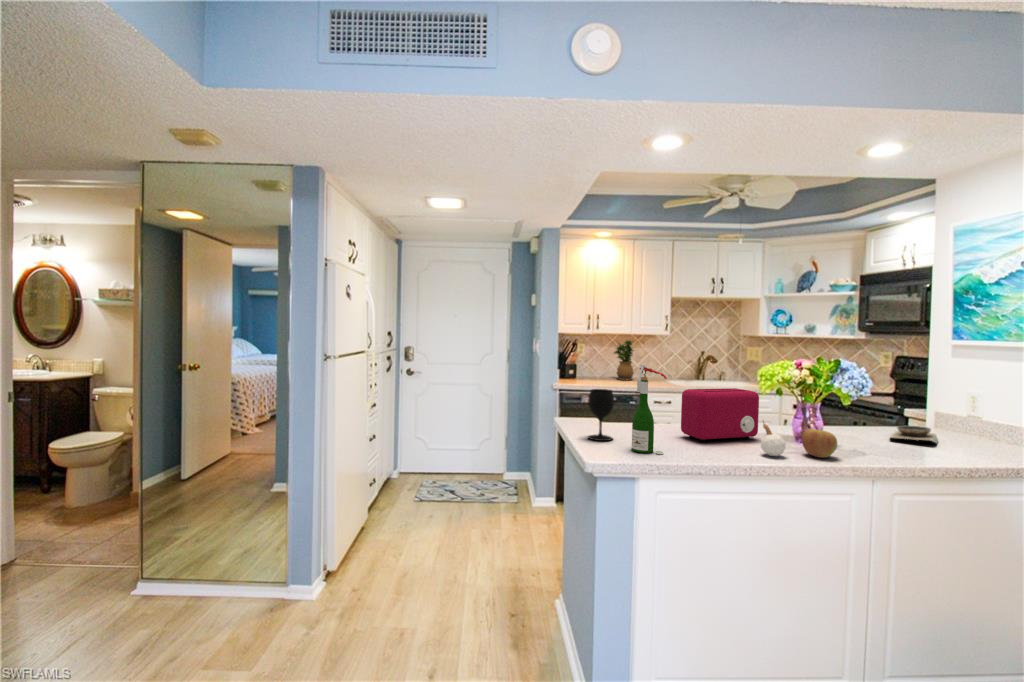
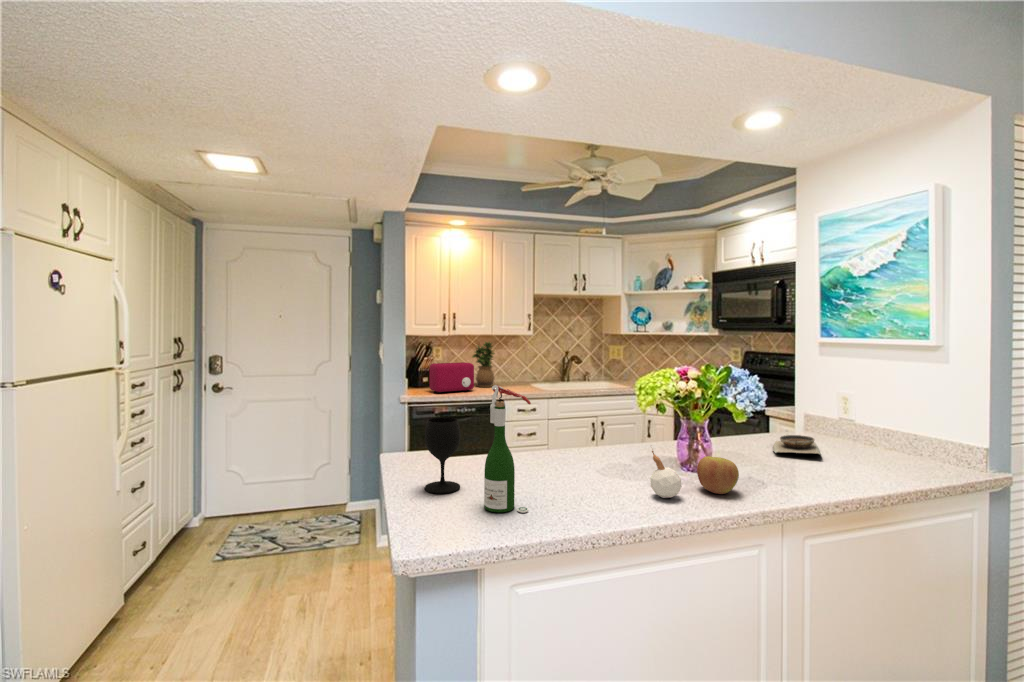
toaster: present [681,388,759,442] -> present [430,362,474,393]

